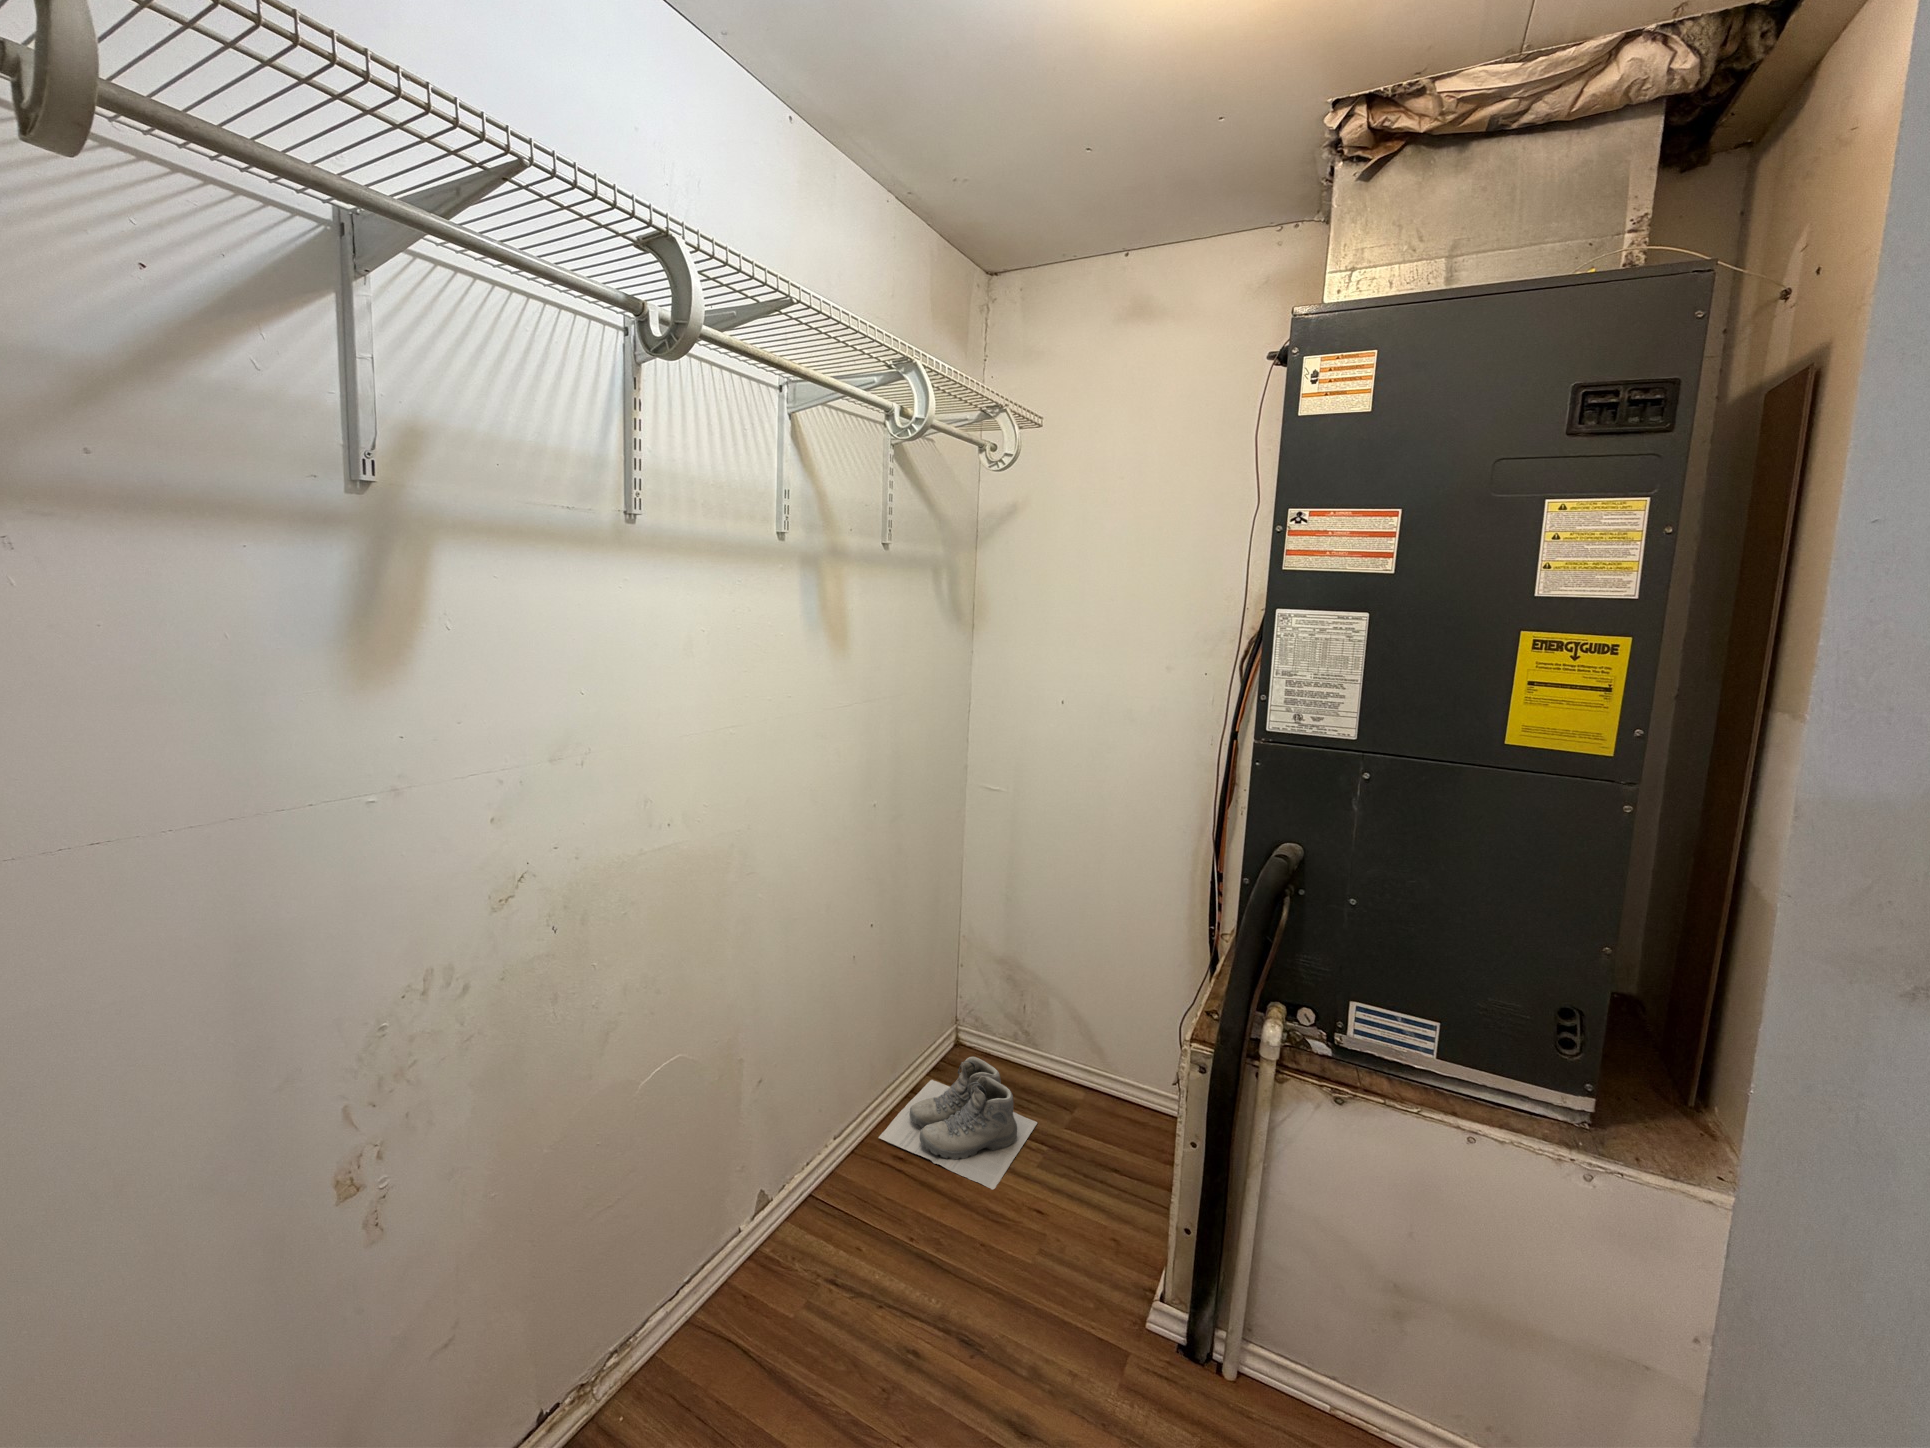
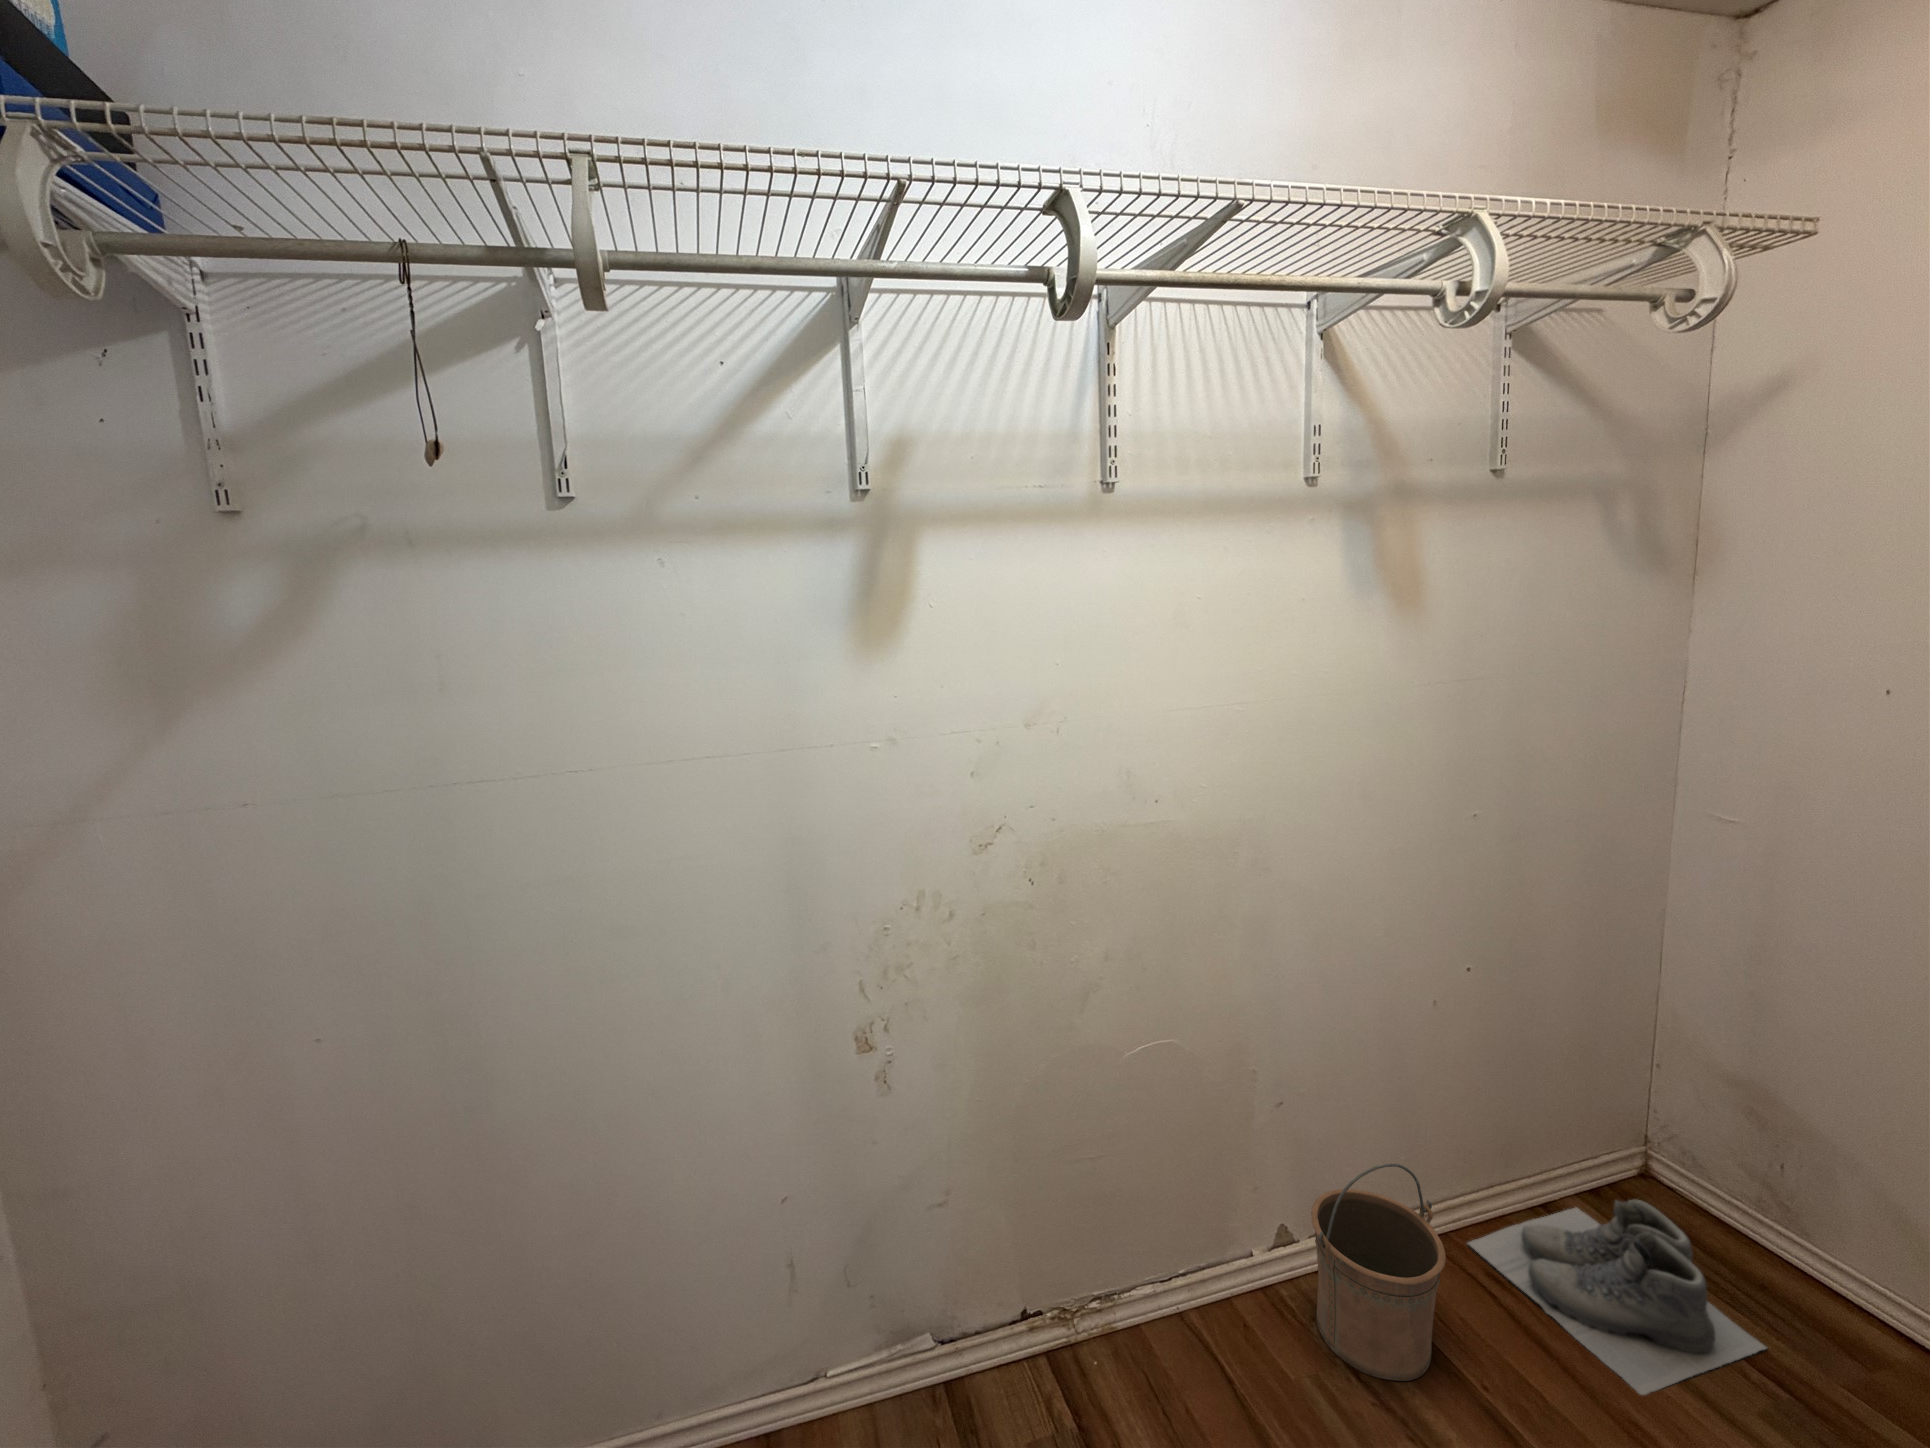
bucket: none [791,1092,890,1280] -> present [1311,1163,1446,1381]

